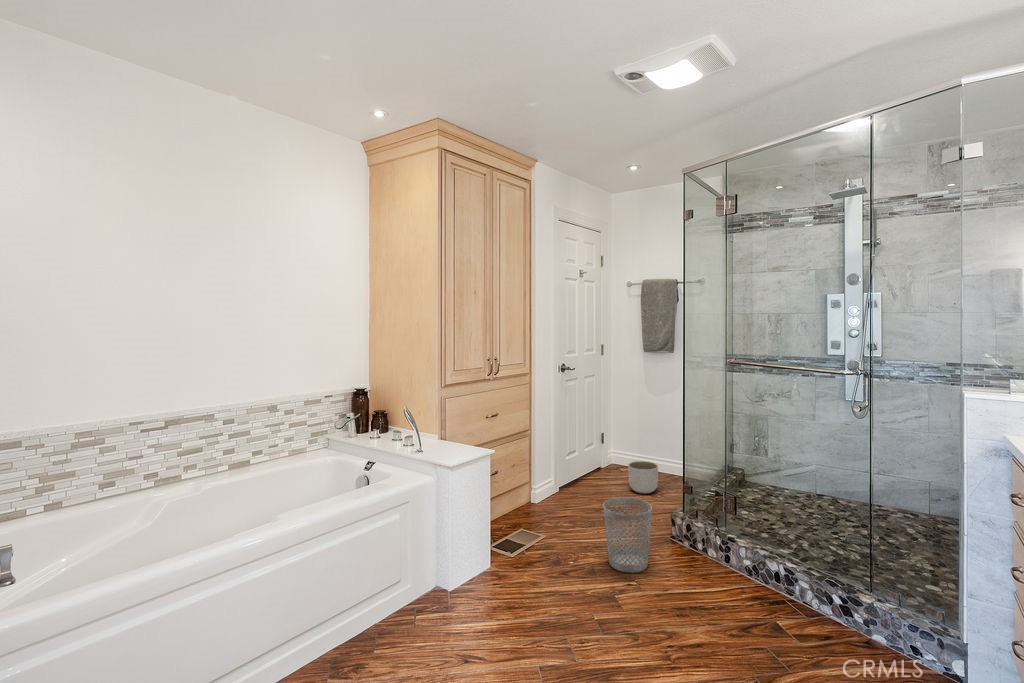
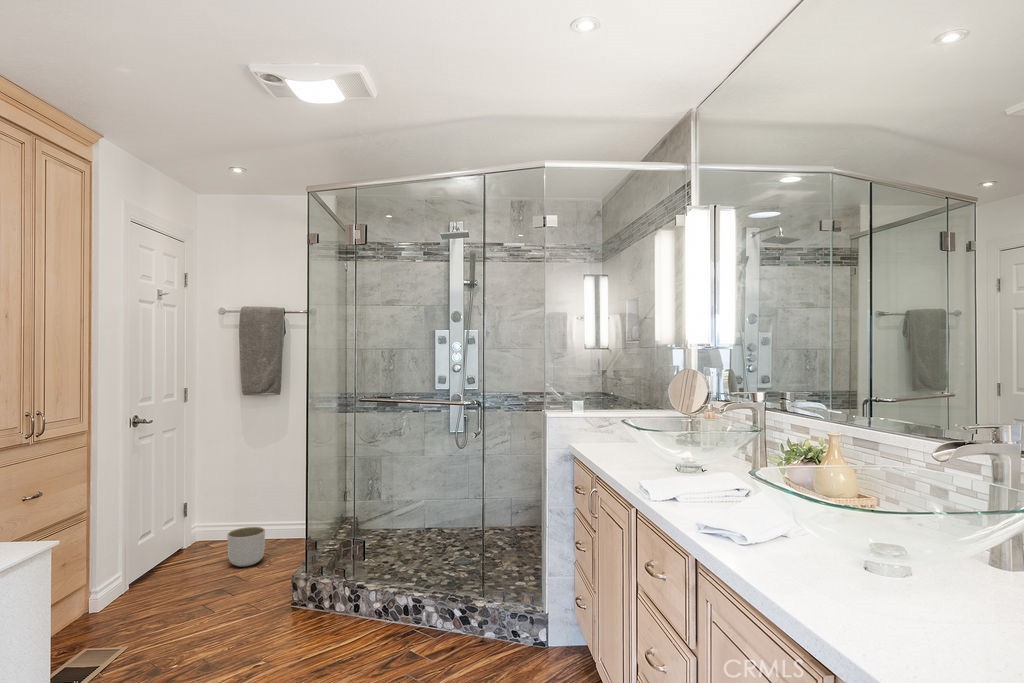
wastebasket: present [603,497,652,573] -> none [217,567,278,658]

